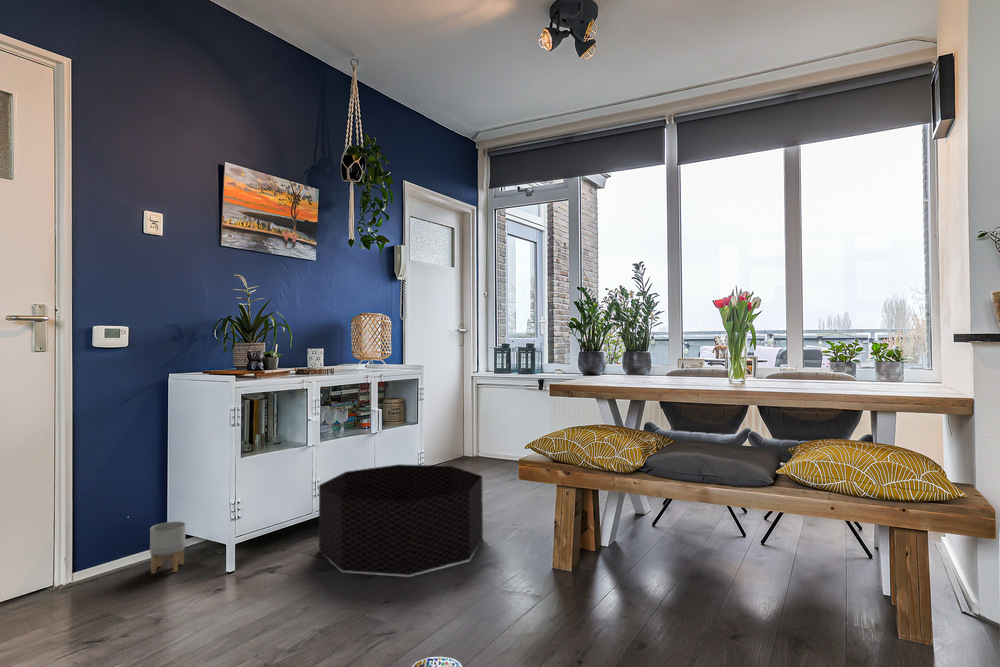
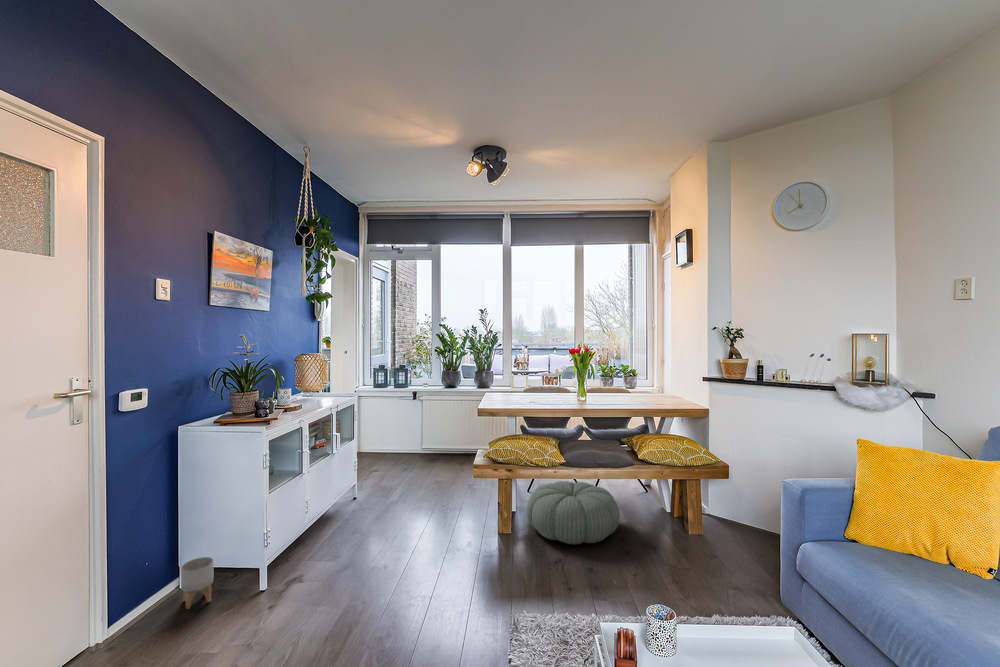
basket: present [319,464,483,575] -> none [320,471,441,567]
pouf: none [598,507,759,612] -> present [527,481,620,544]

